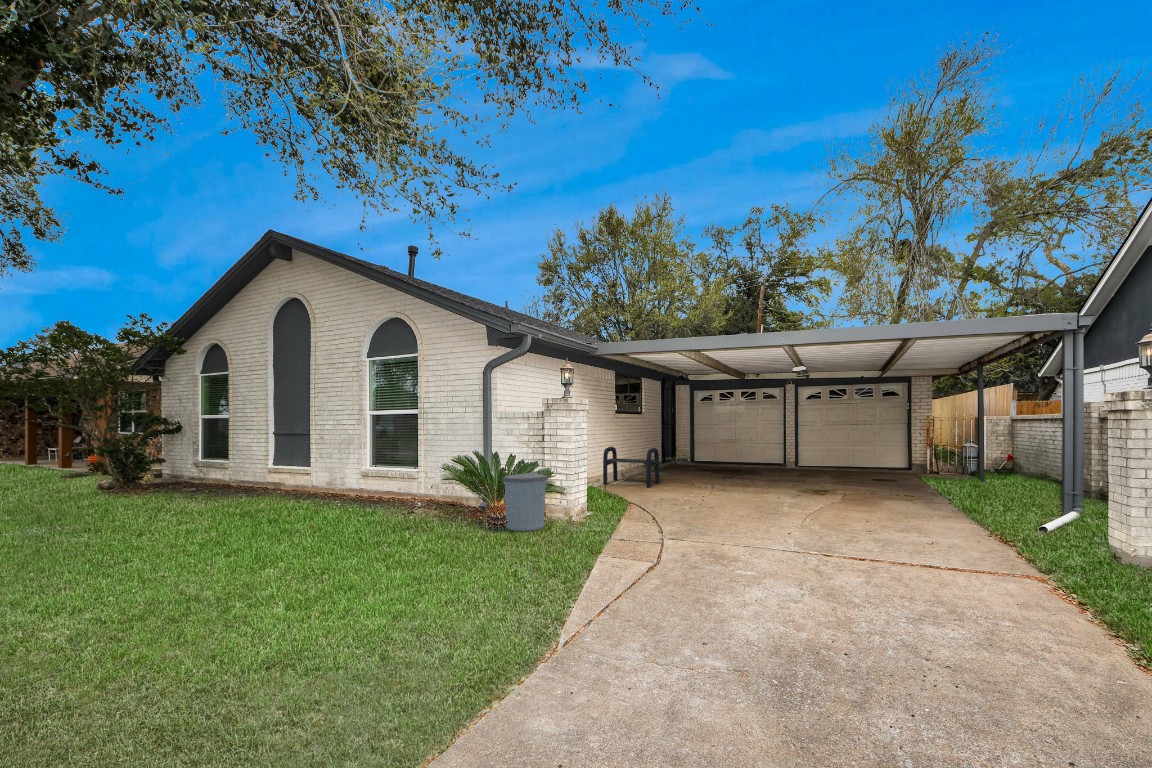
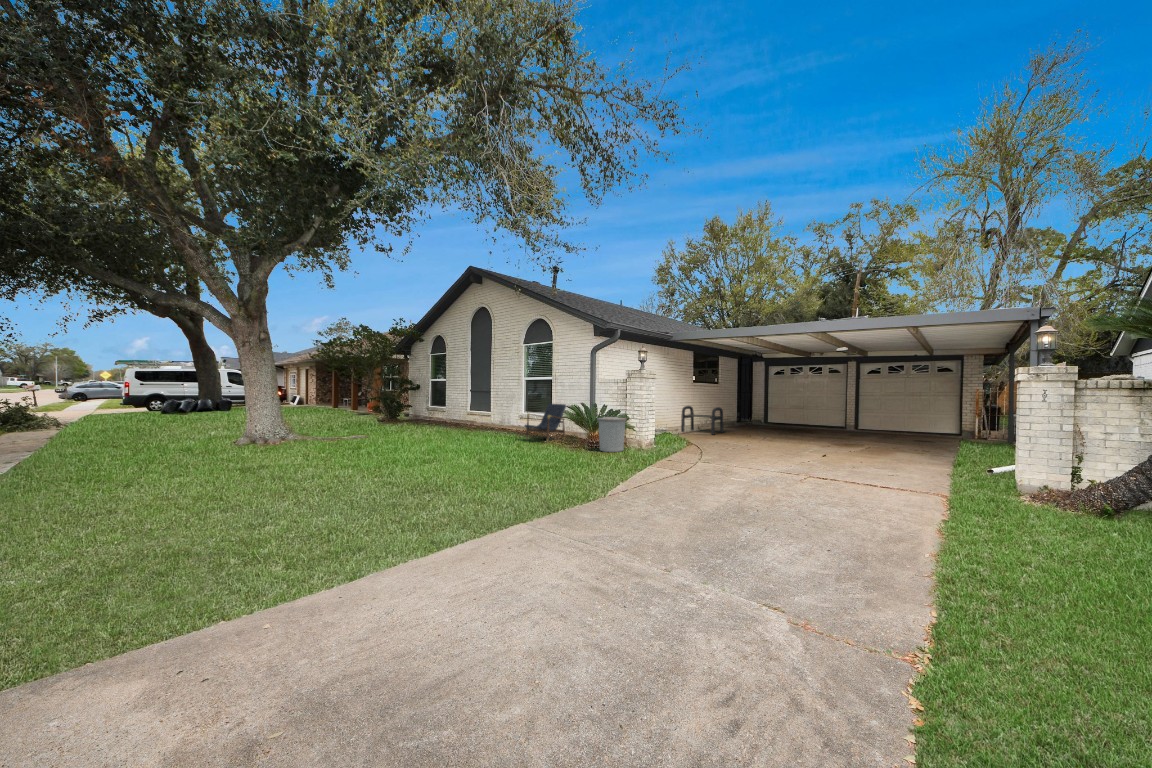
lounge chair: none [372,452,442,518] -> present [525,404,566,443]

